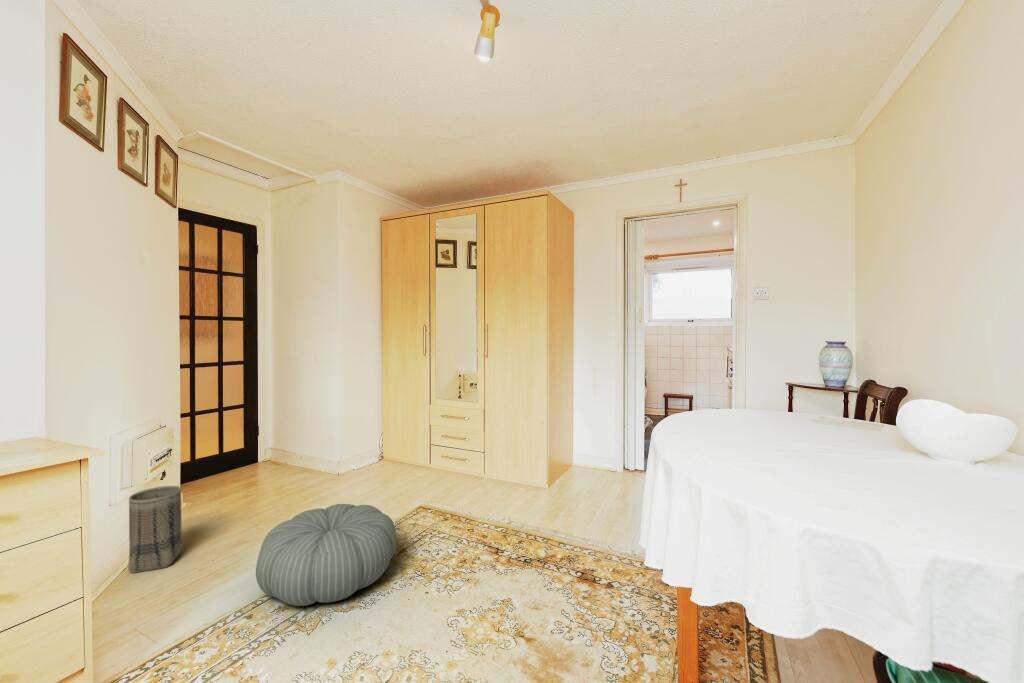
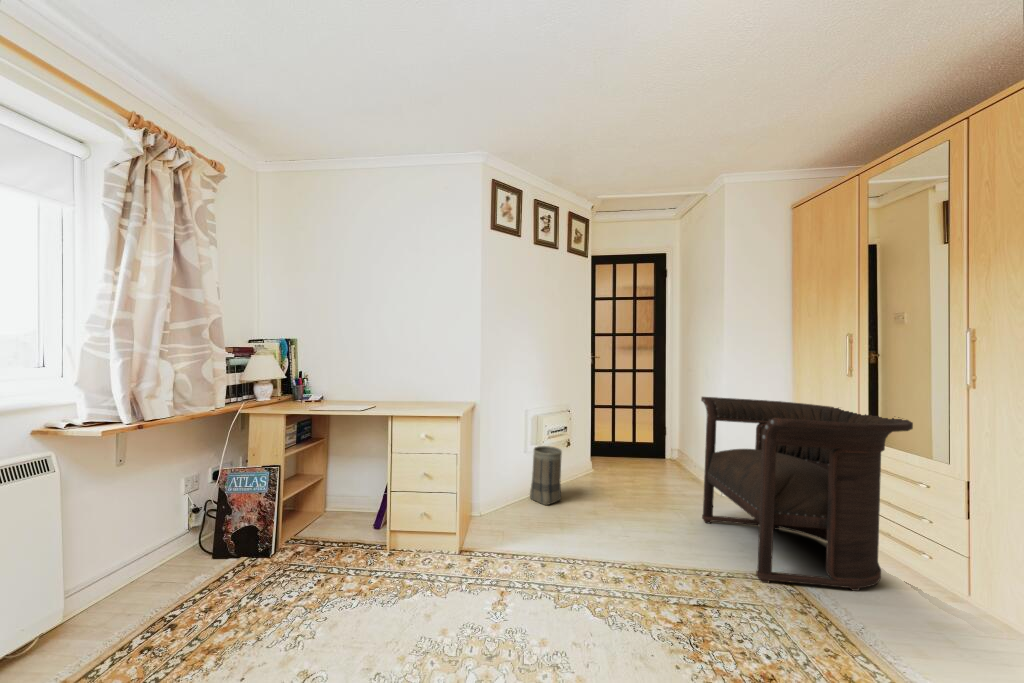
armchair: none [333,377,472,516] -> present [701,397,913,591]
pouf: present [256,504,397,606] -> none [555,505,688,610]

